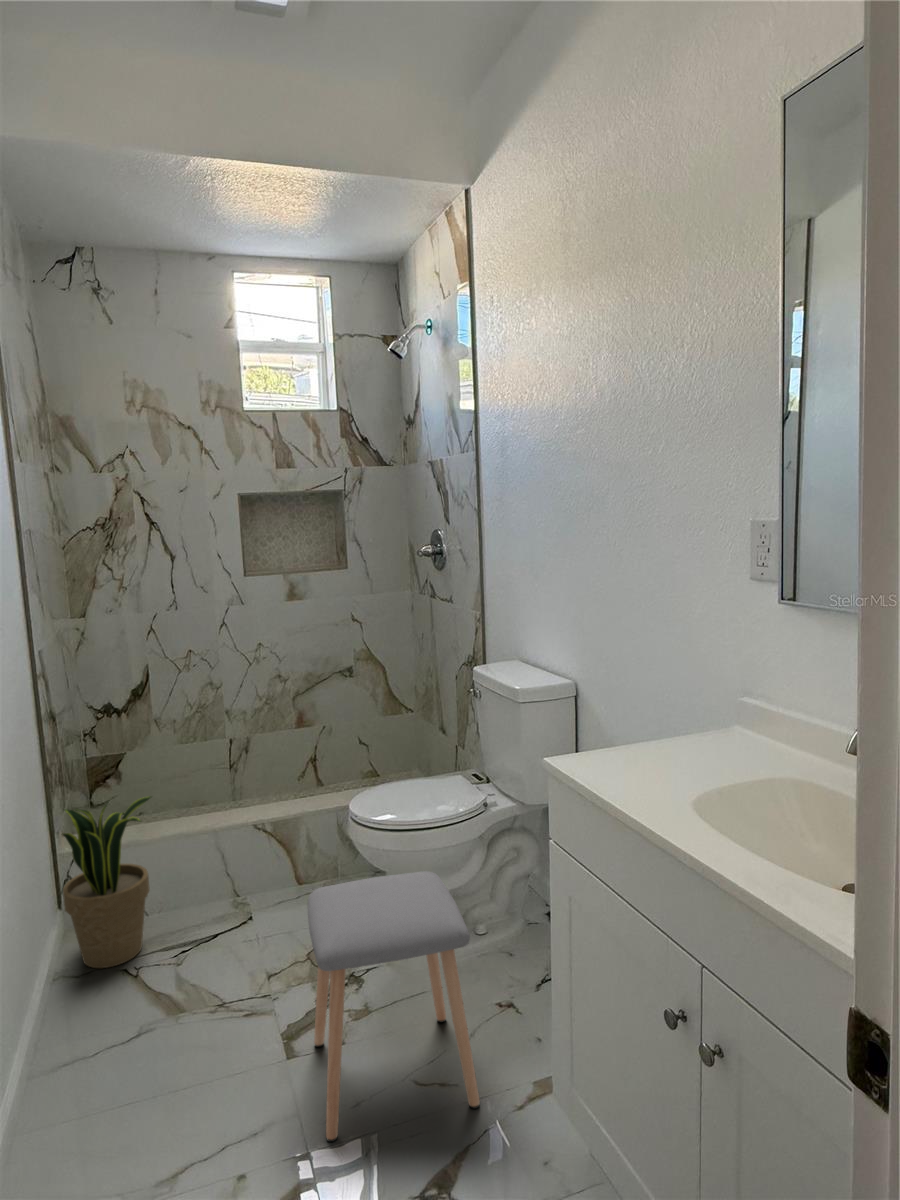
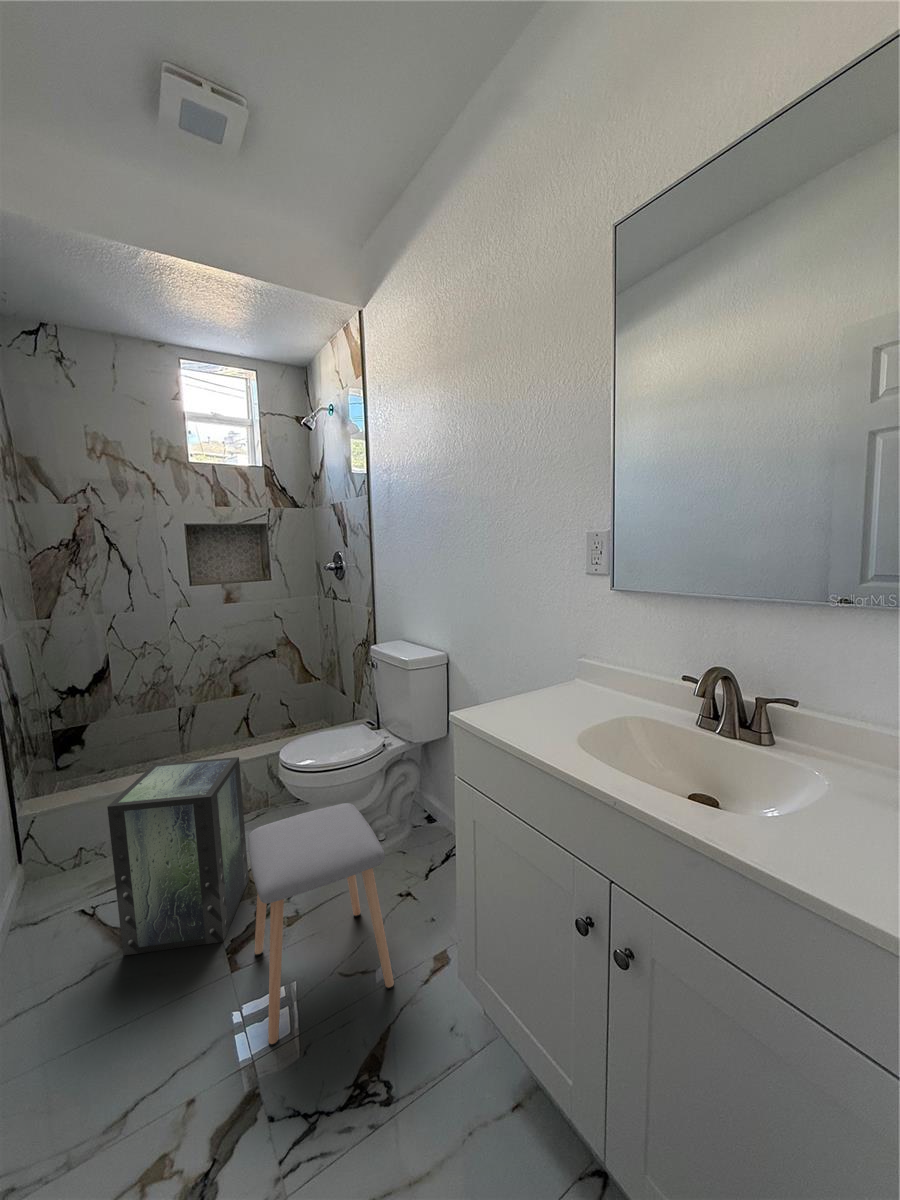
potted plant: present [62,796,151,968] -> none [19,761,109,913]
storage box: none [154,803,311,1026] -> present [107,757,249,955]

